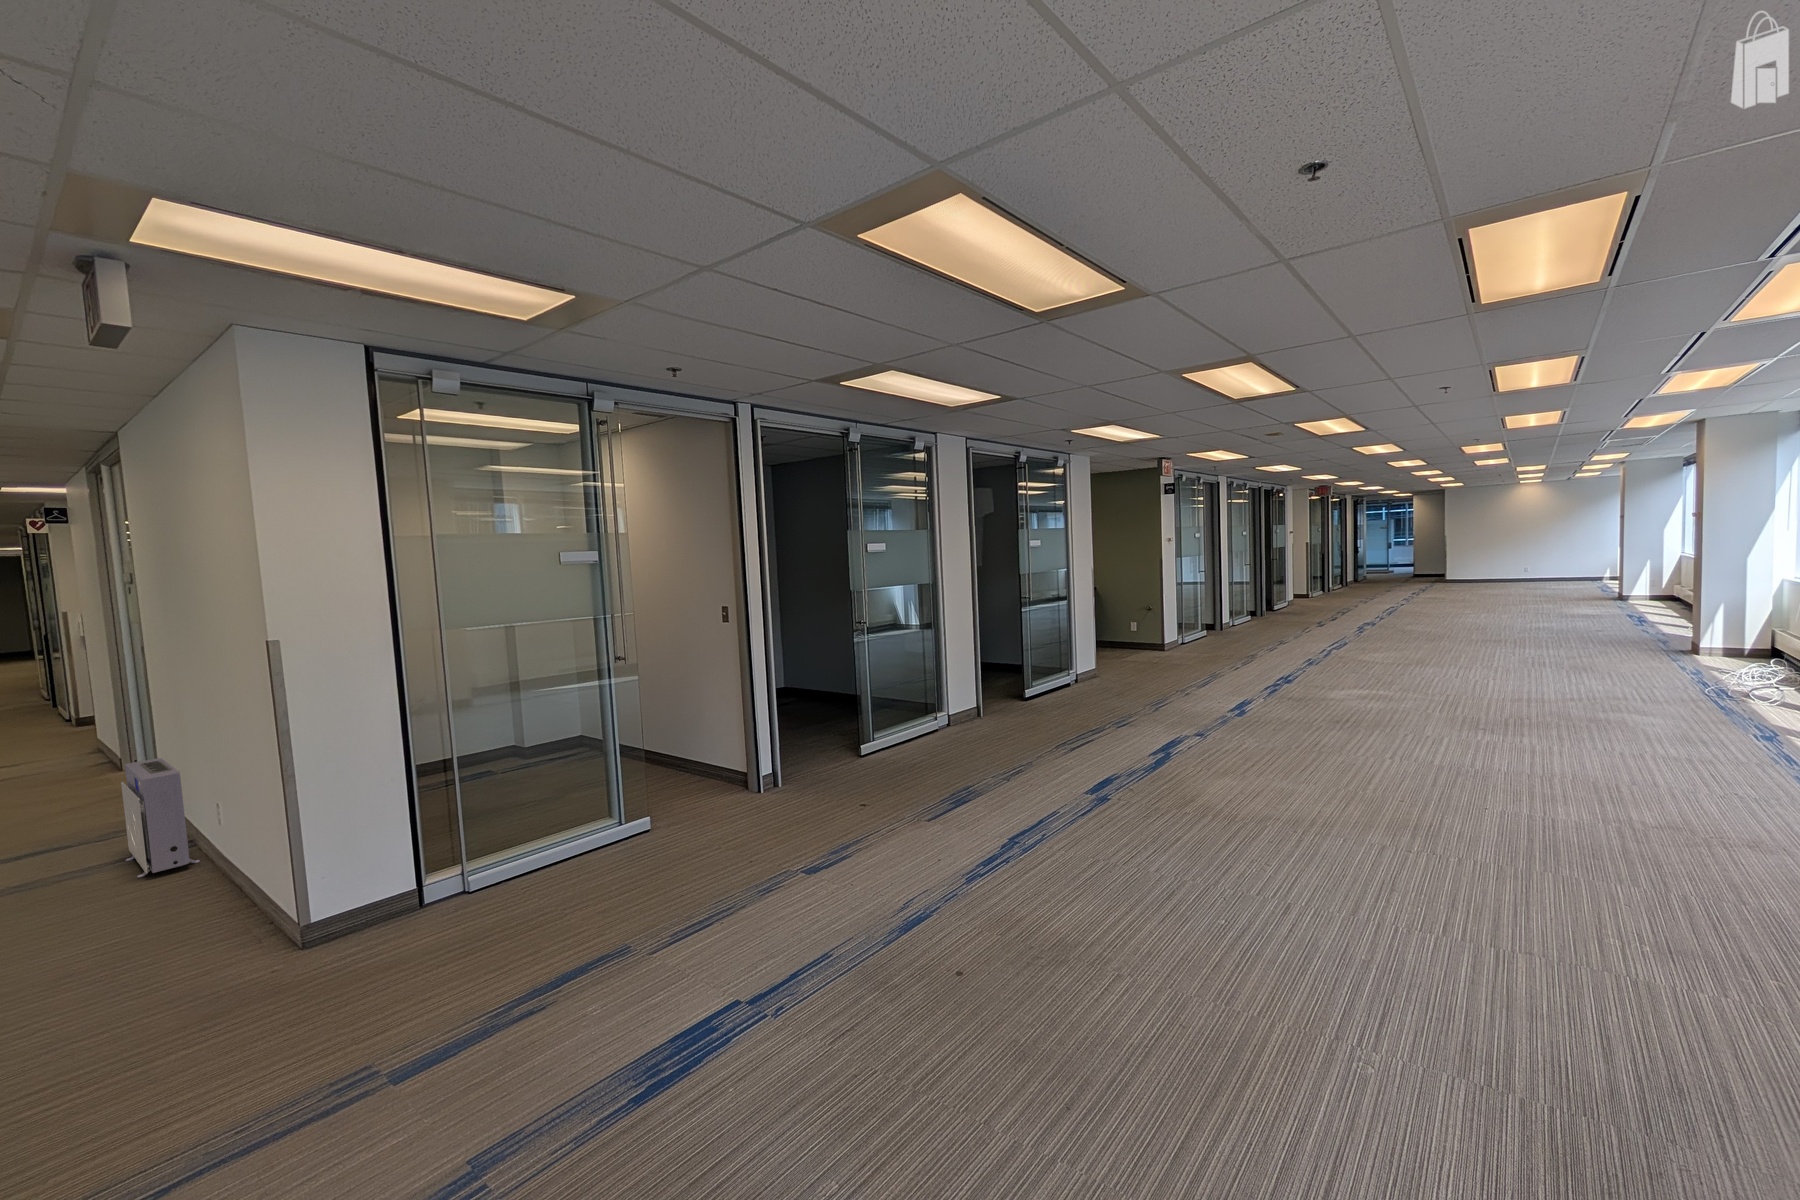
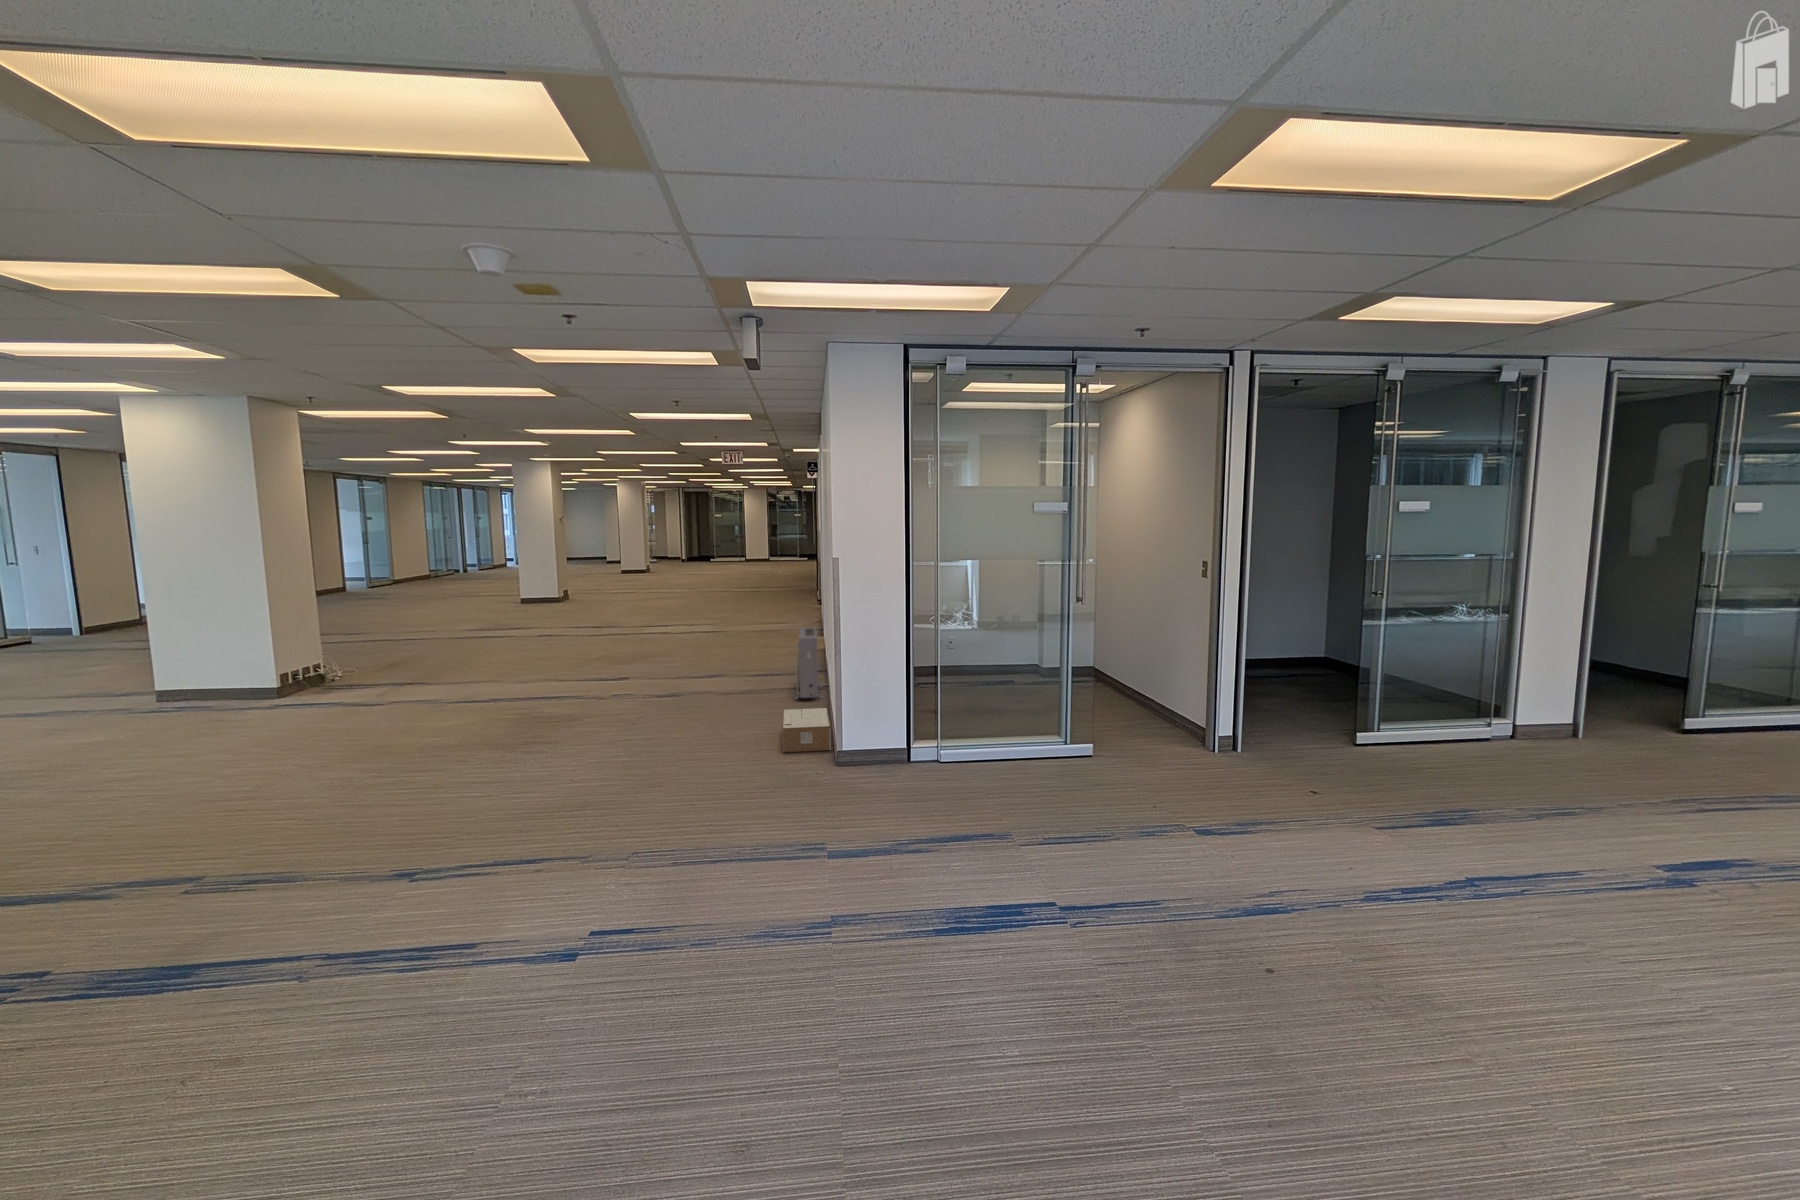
cardboard box: none [147,872,273,966] -> present [782,708,831,752]

